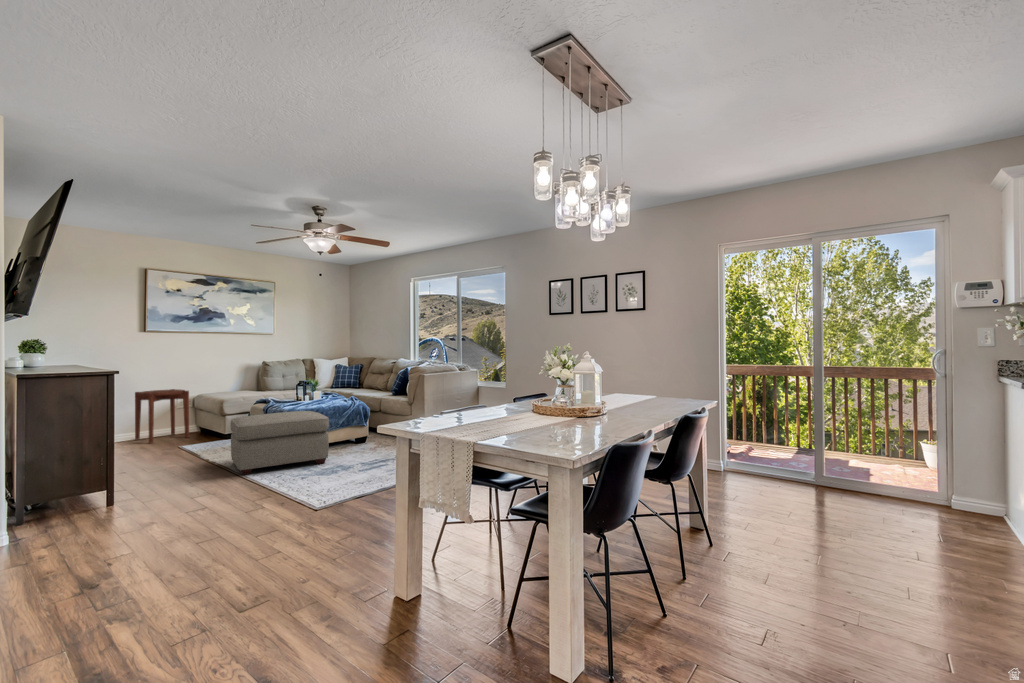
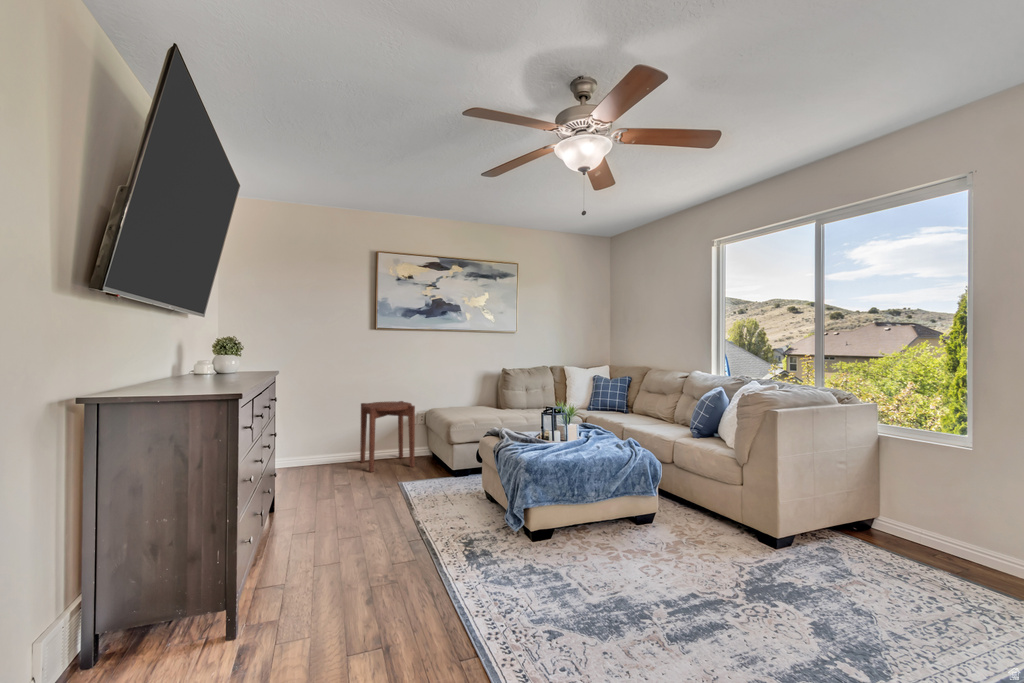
ottoman: present [230,411,329,475] -> none [440,468,598,591]

